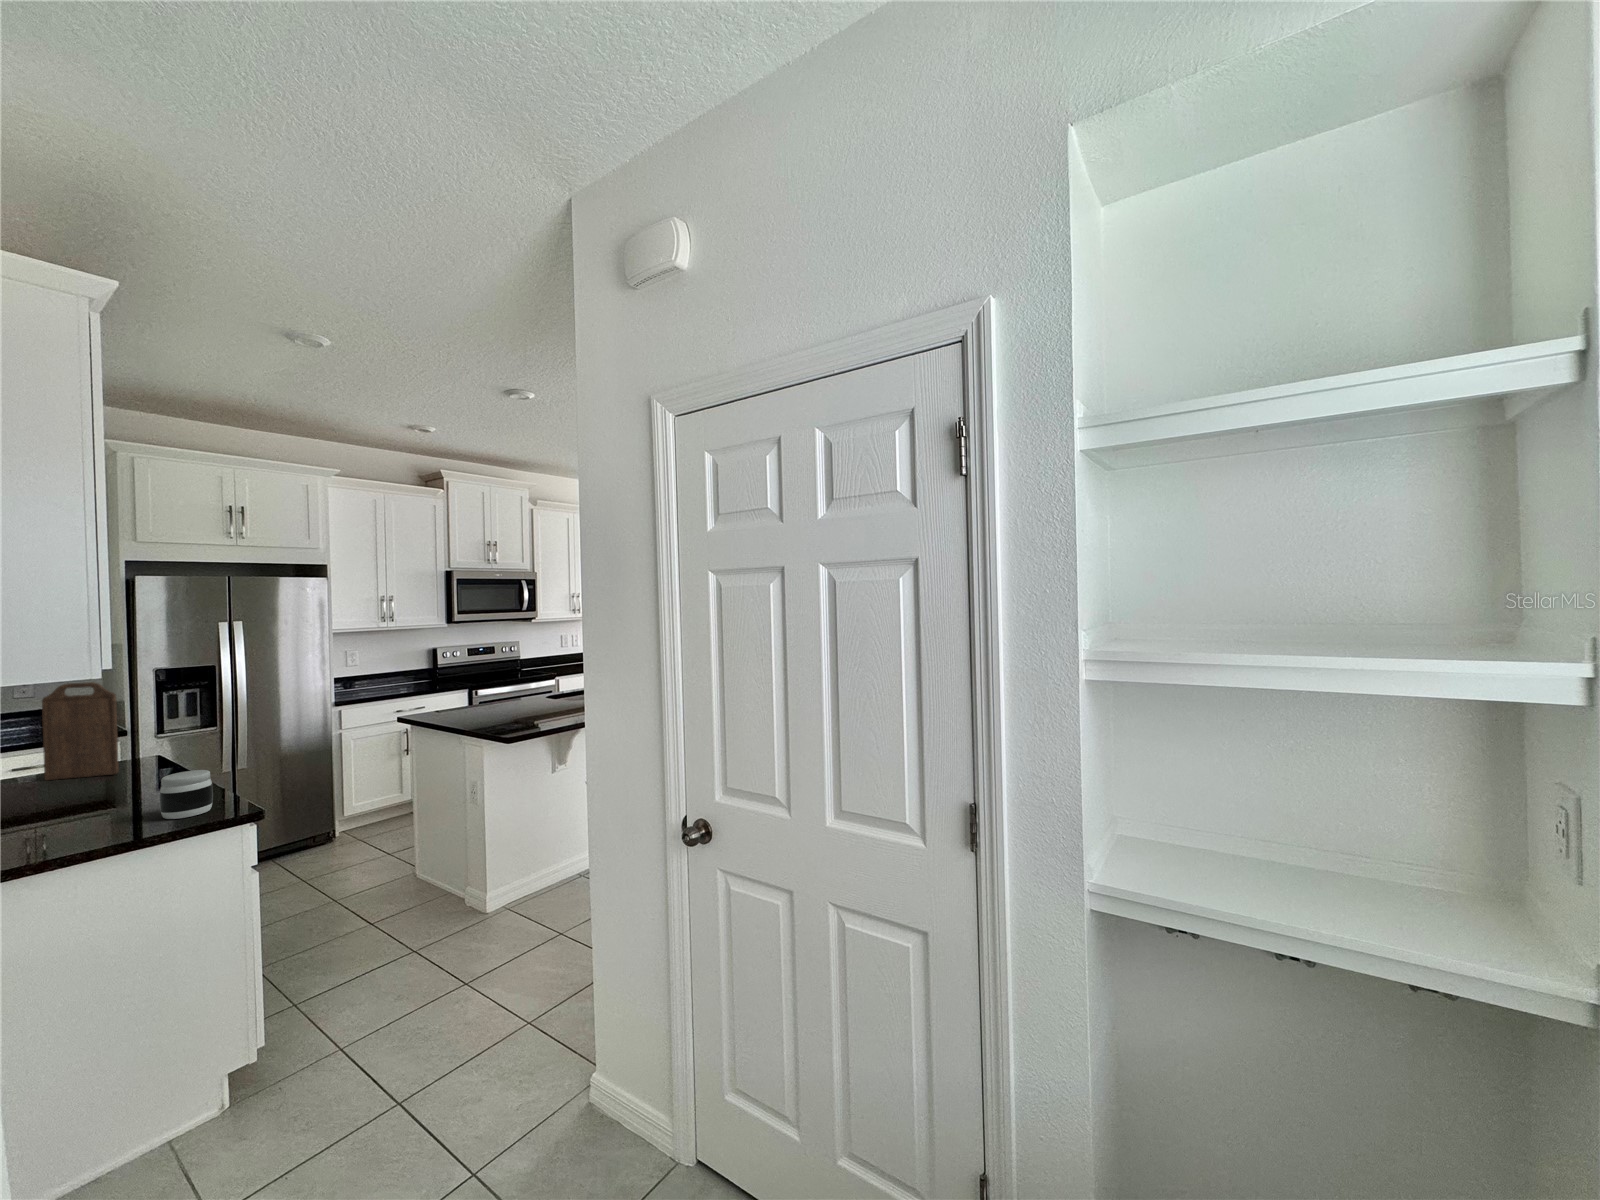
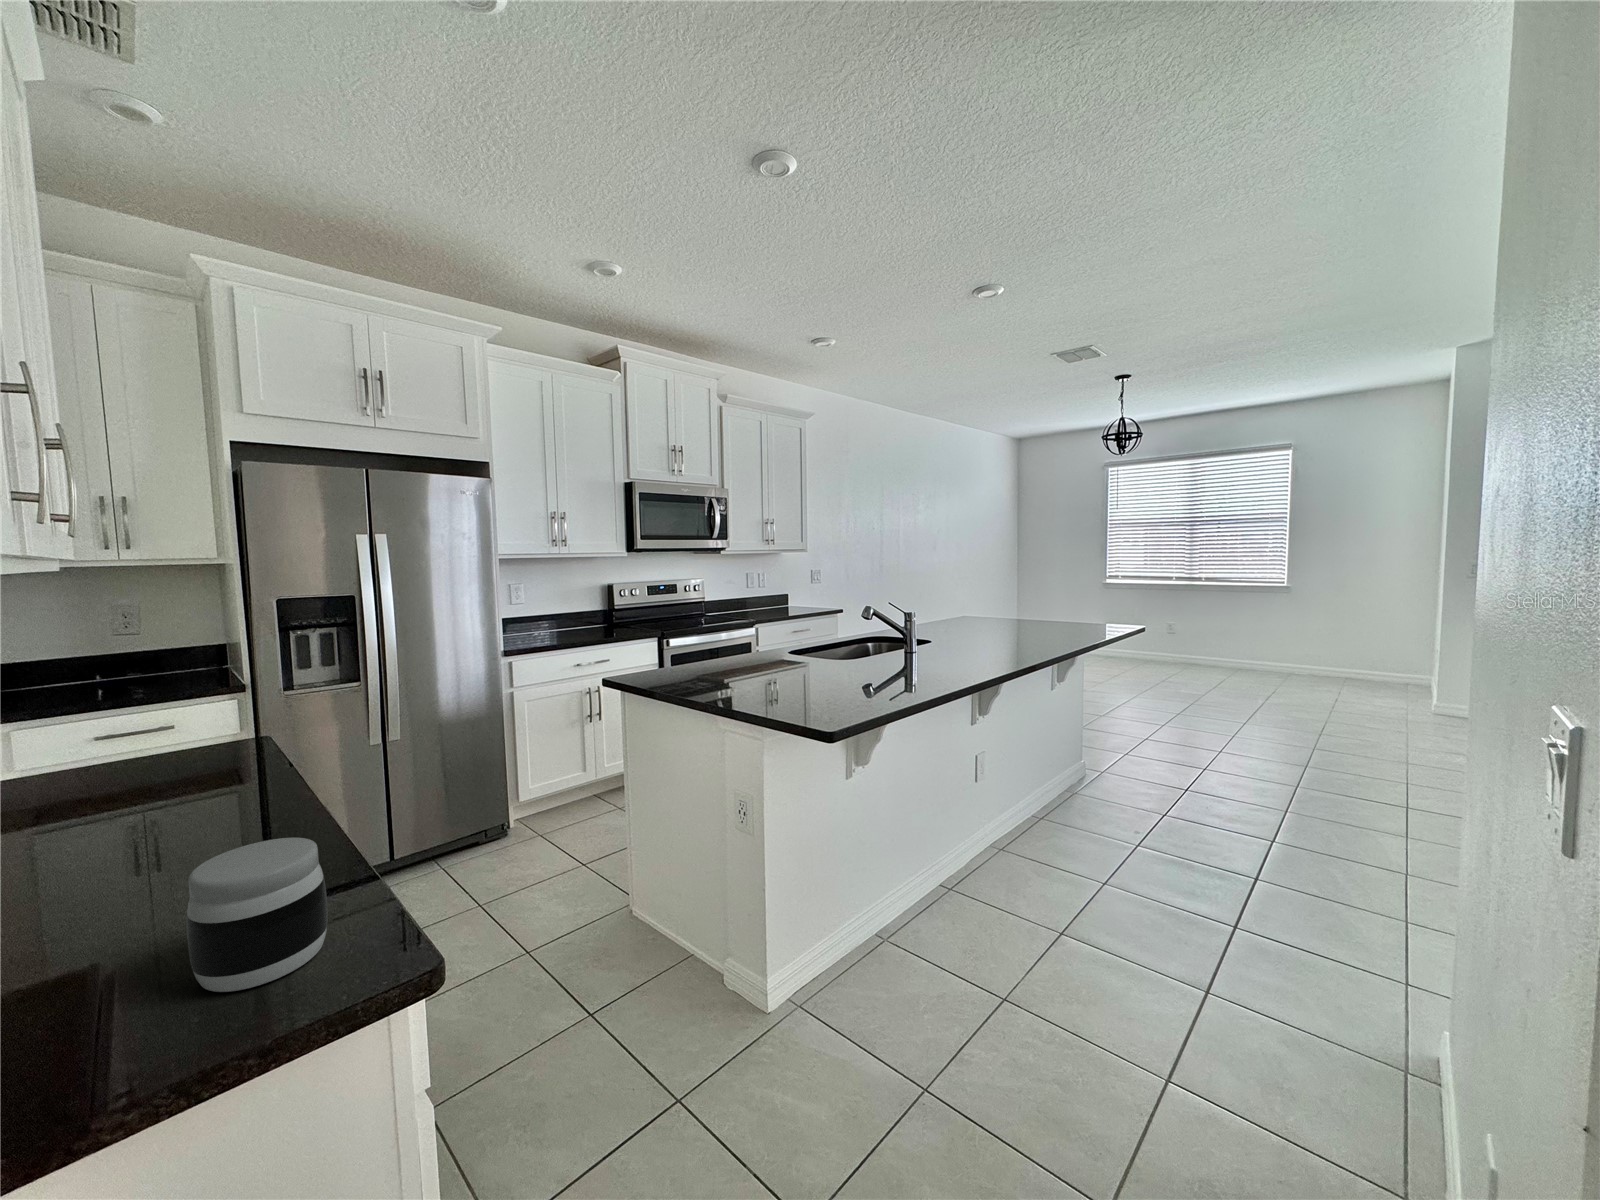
cutting board: present [42,682,119,780] -> none [34,609,182,795]

